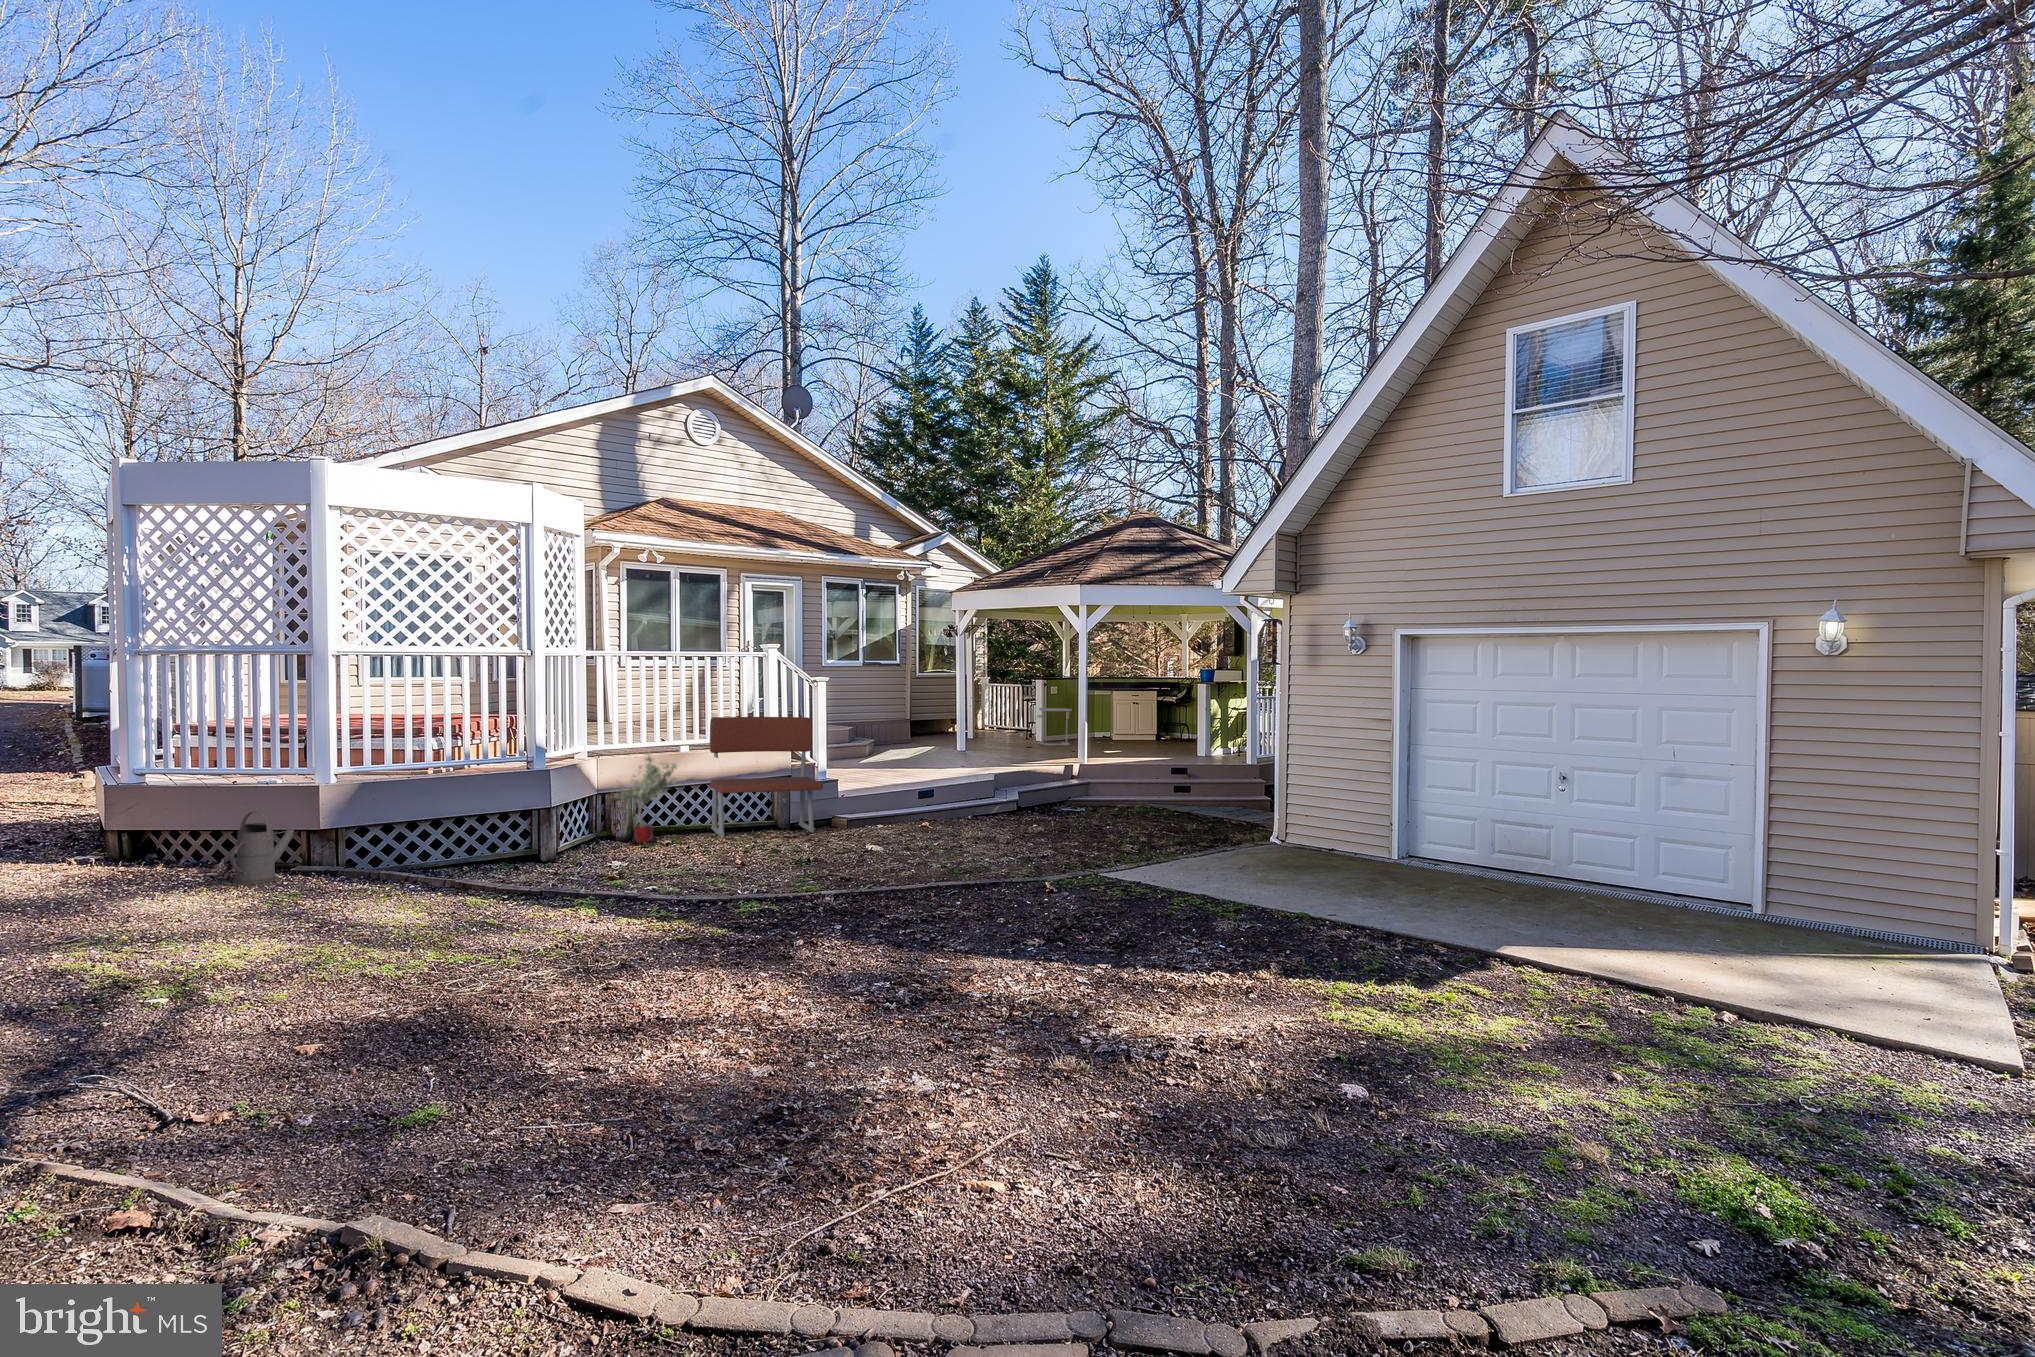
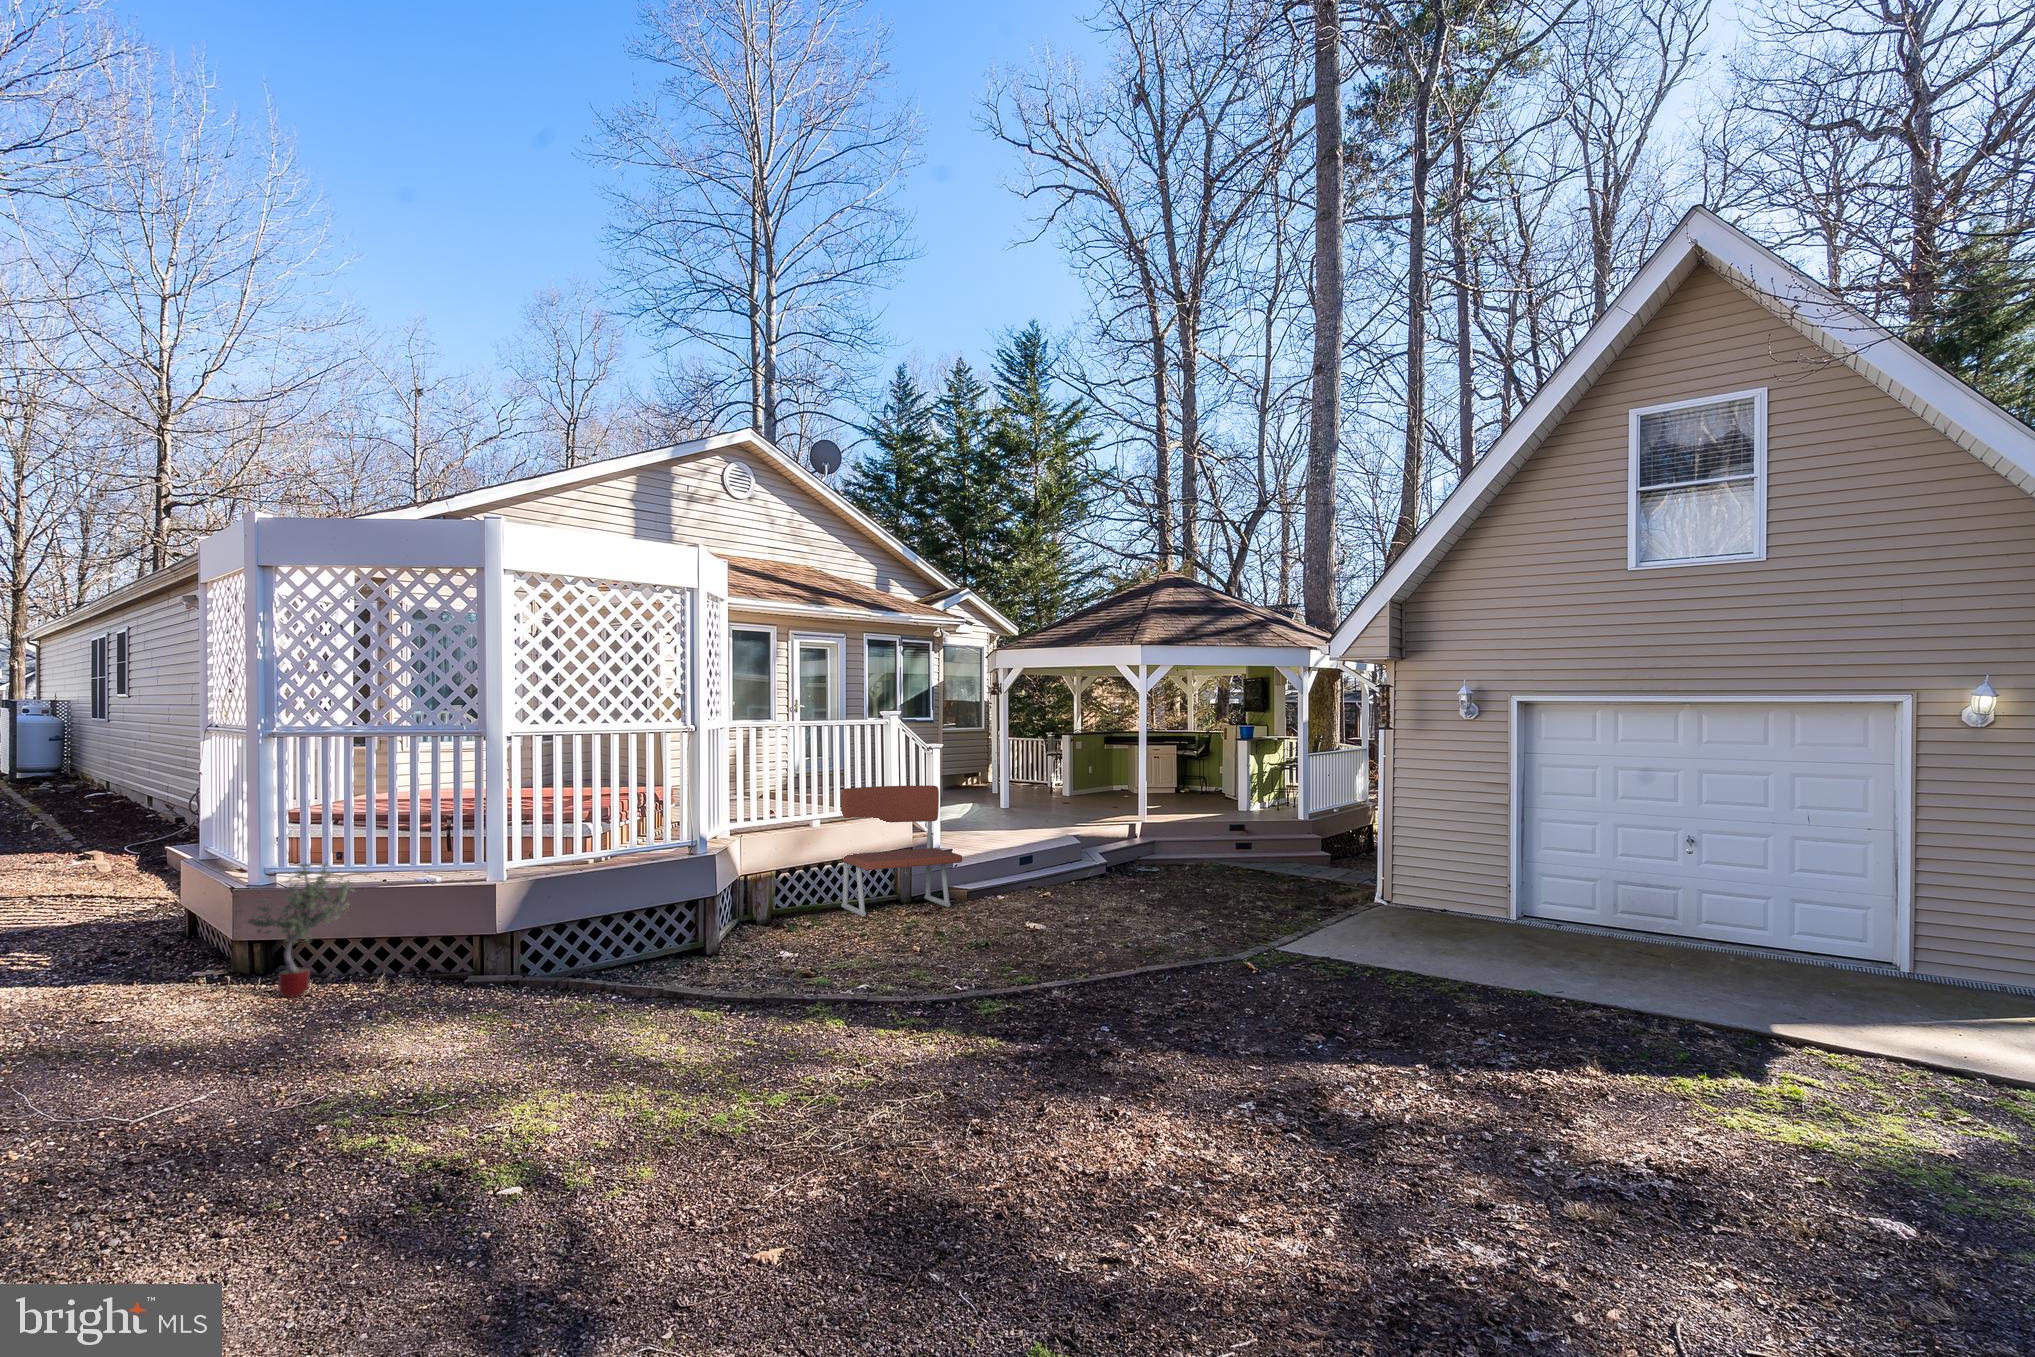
side table: present [1037,708,1072,746] -> none [1072,762,1106,800]
potted tree: present [613,753,677,843] -> present [248,863,354,998]
watering can: present [230,811,294,884] -> none [402,919,465,1008]

